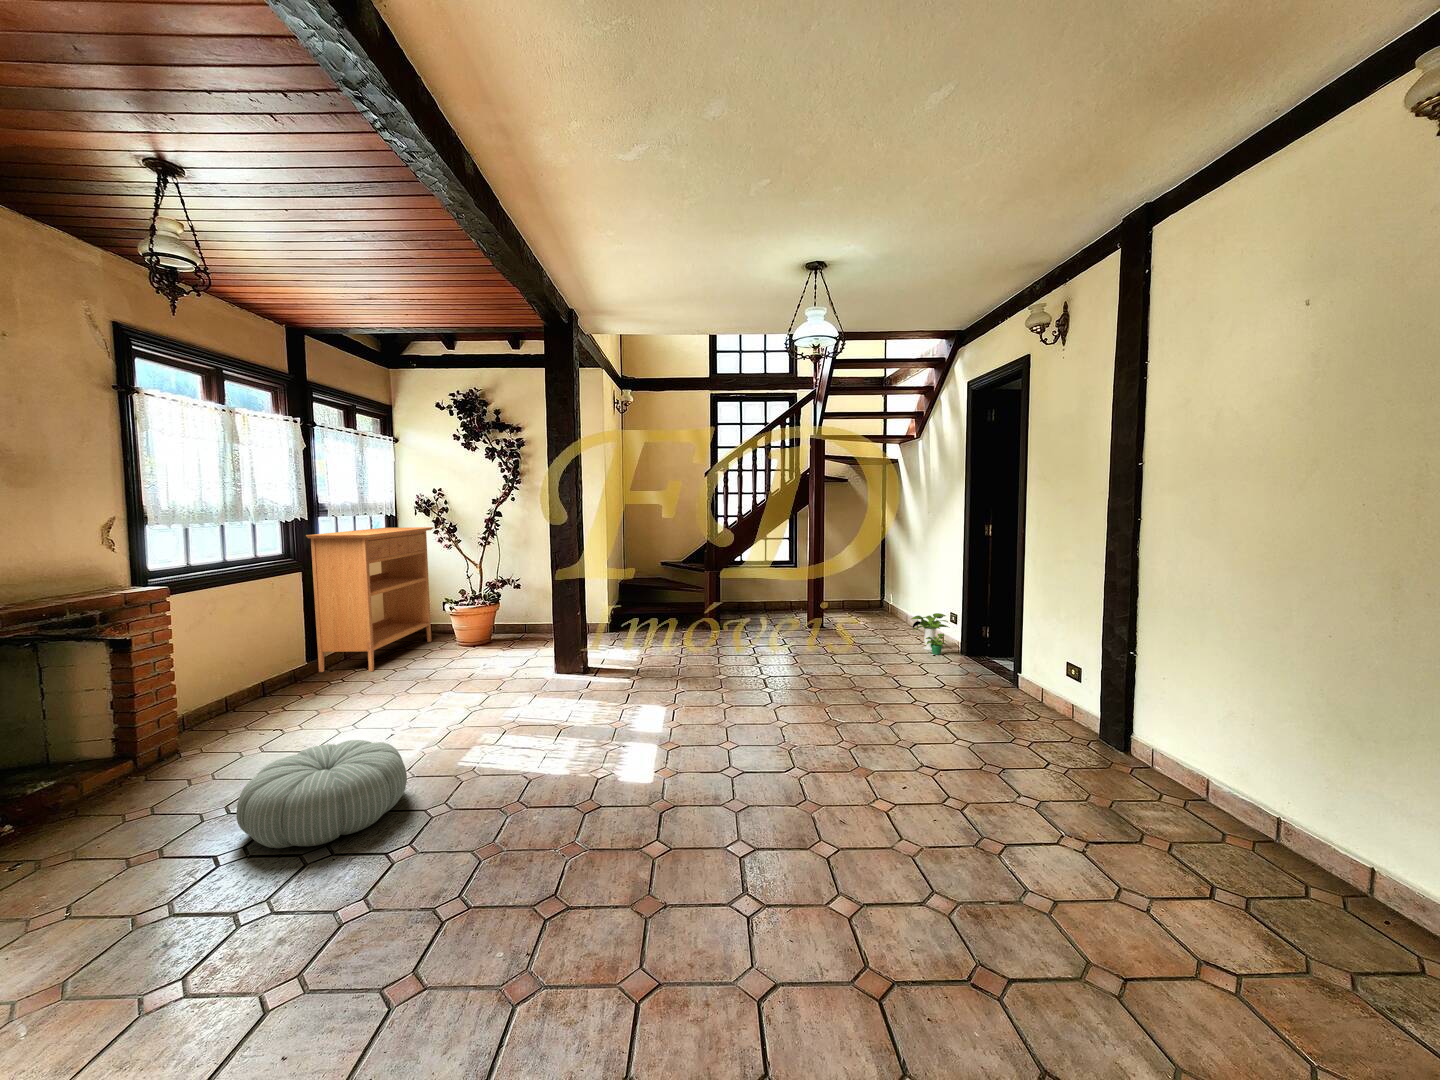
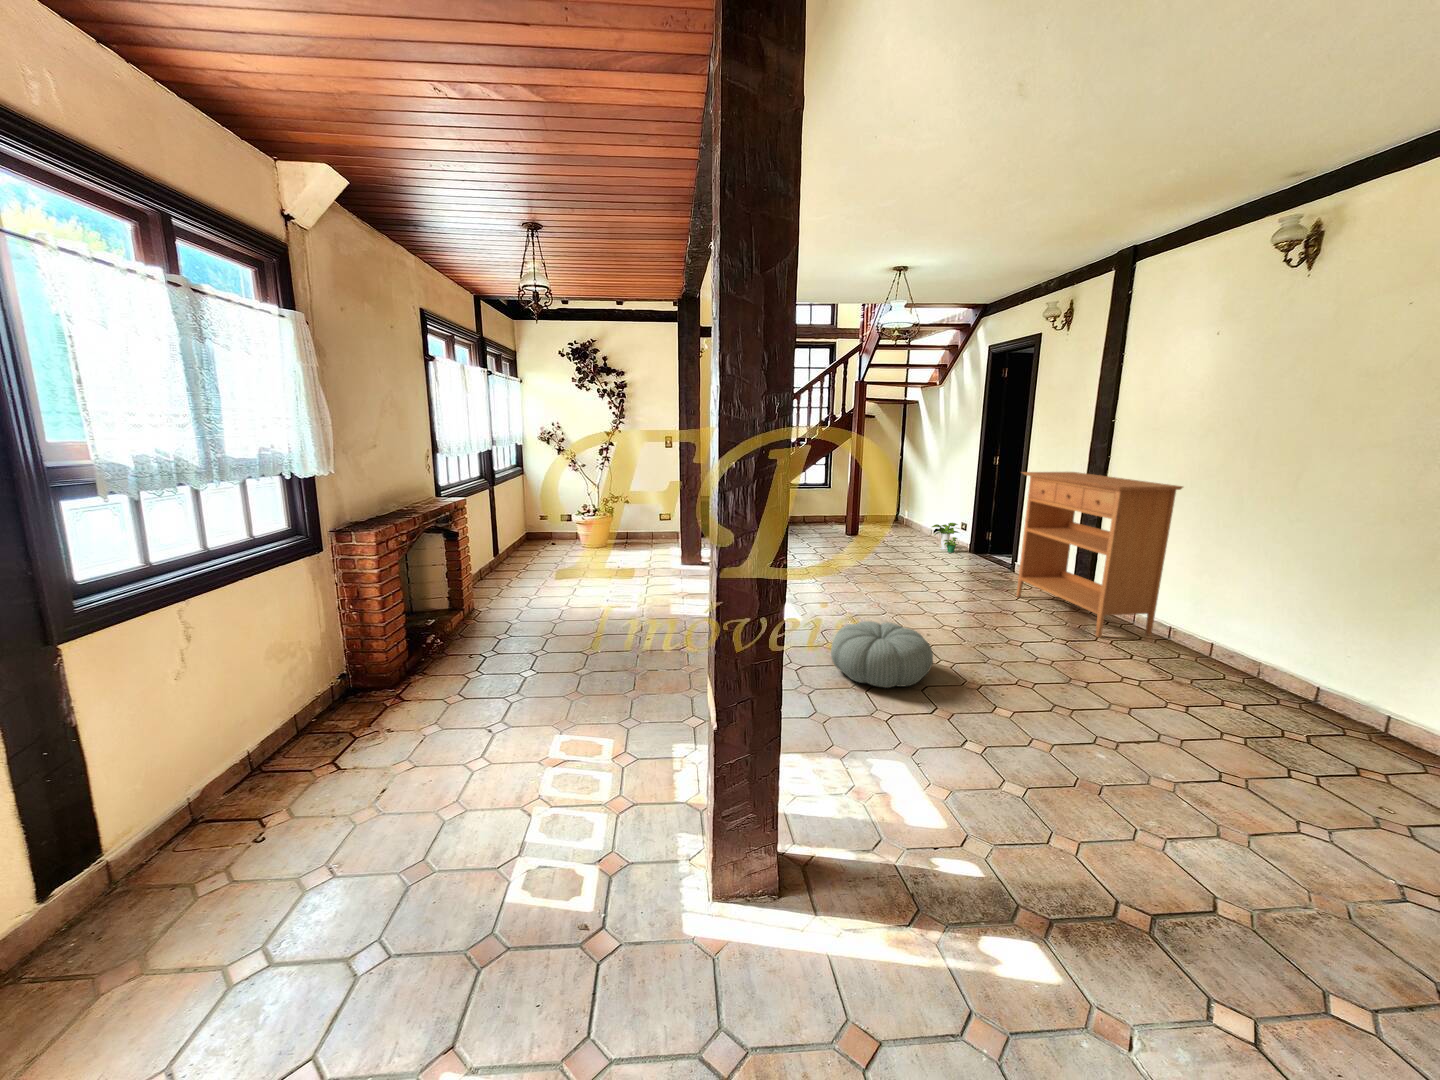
console table: present [306,527,434,672] -> present [1017,472,1183,637]
pouf: present [236,740,407,848] -> present [831,621,933,688]

